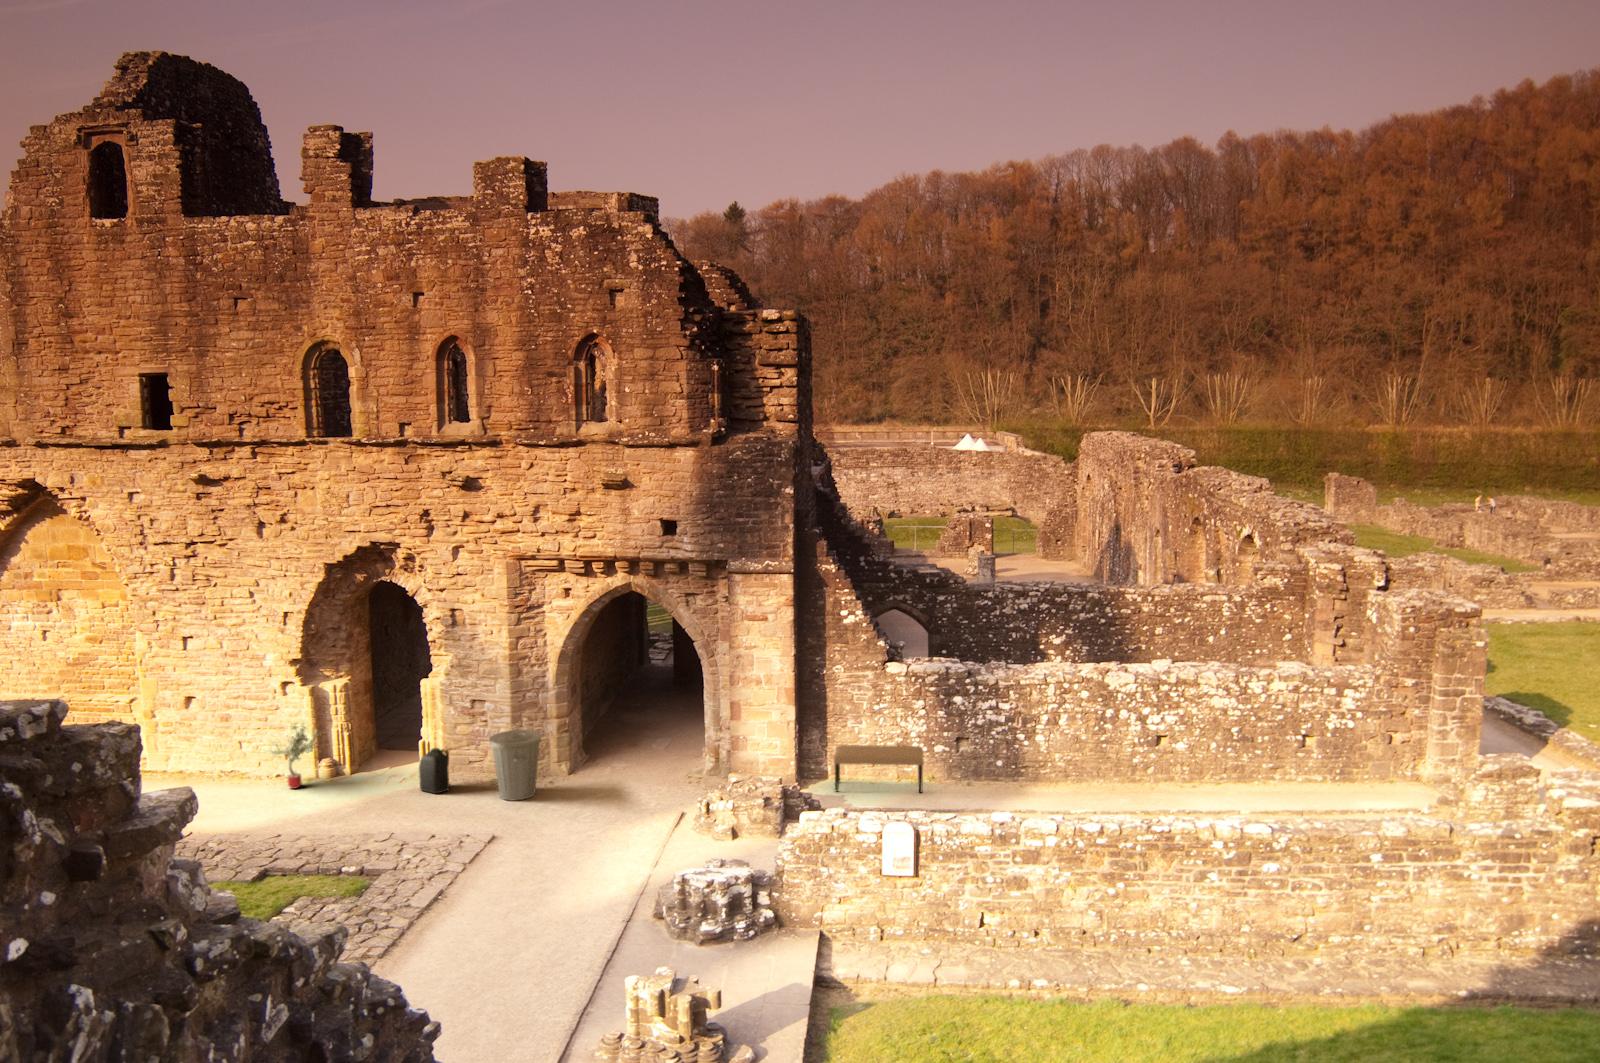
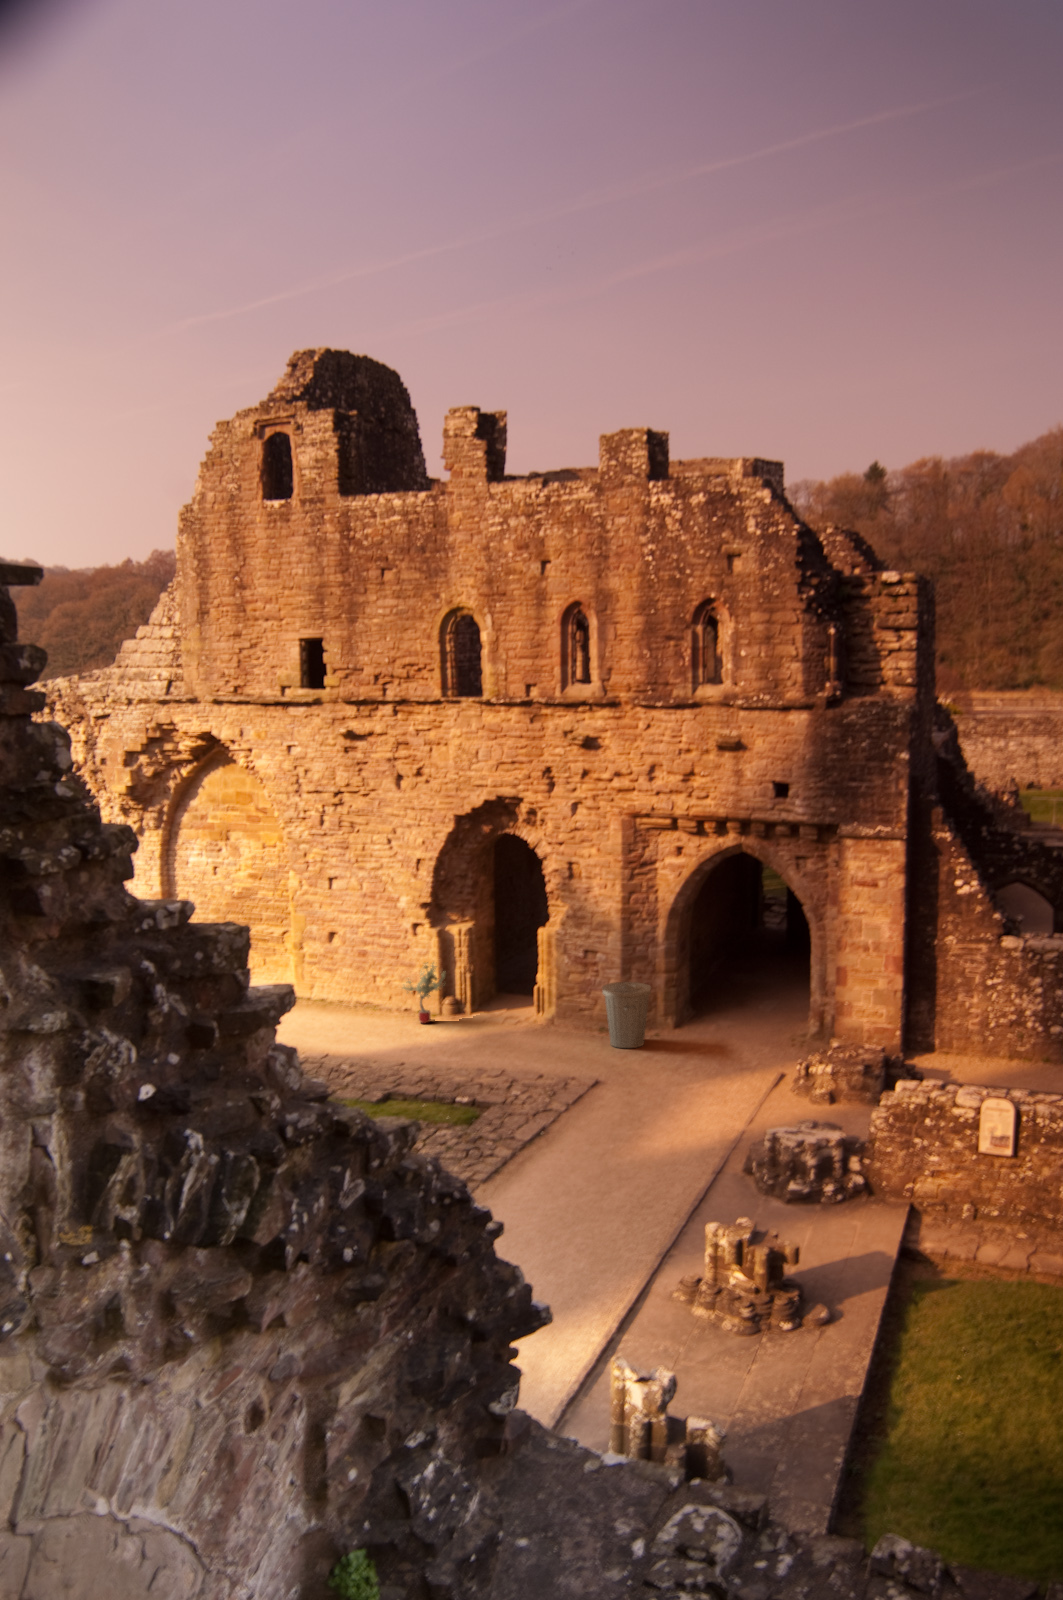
bench: present [834,745,924,793] -> none [941,1017,1039,1071]
backpack: present [419,748,450,794] -> none [536,994,567,1037]

